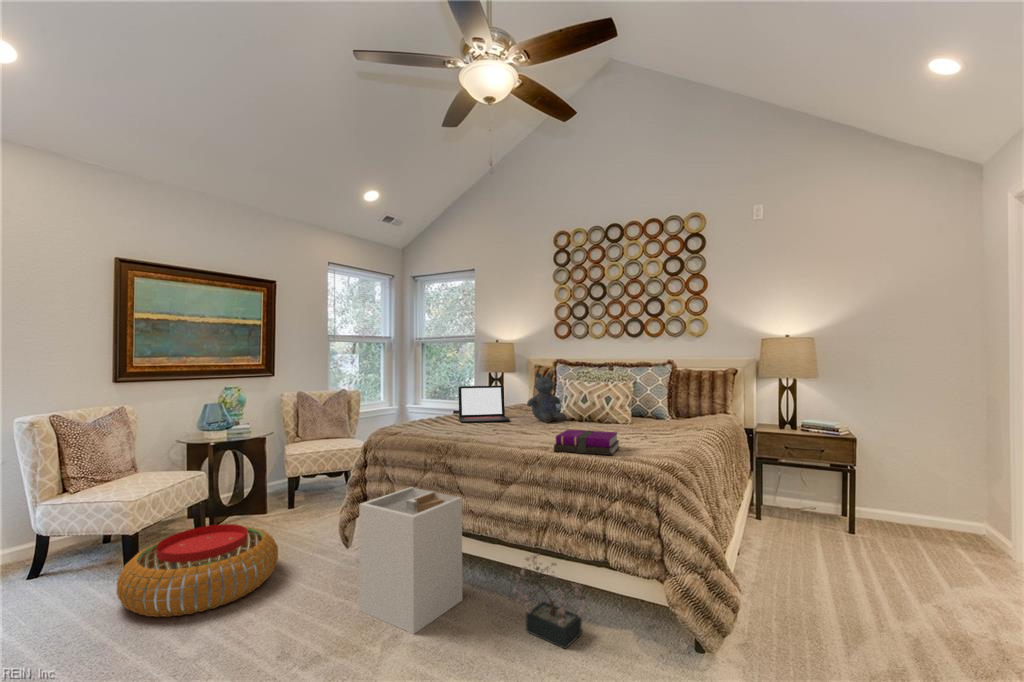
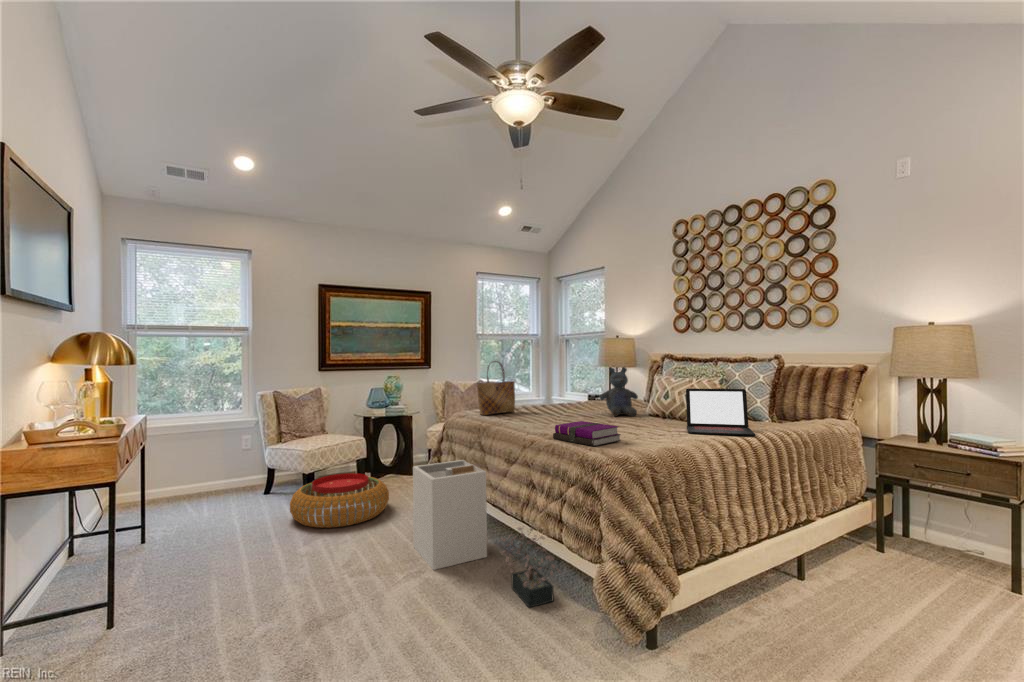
tote bag: none [404,366,439,431] -> present [477,361,515,415]
laptop: present [458,386,510,423] -> present [686,388,755,436]

